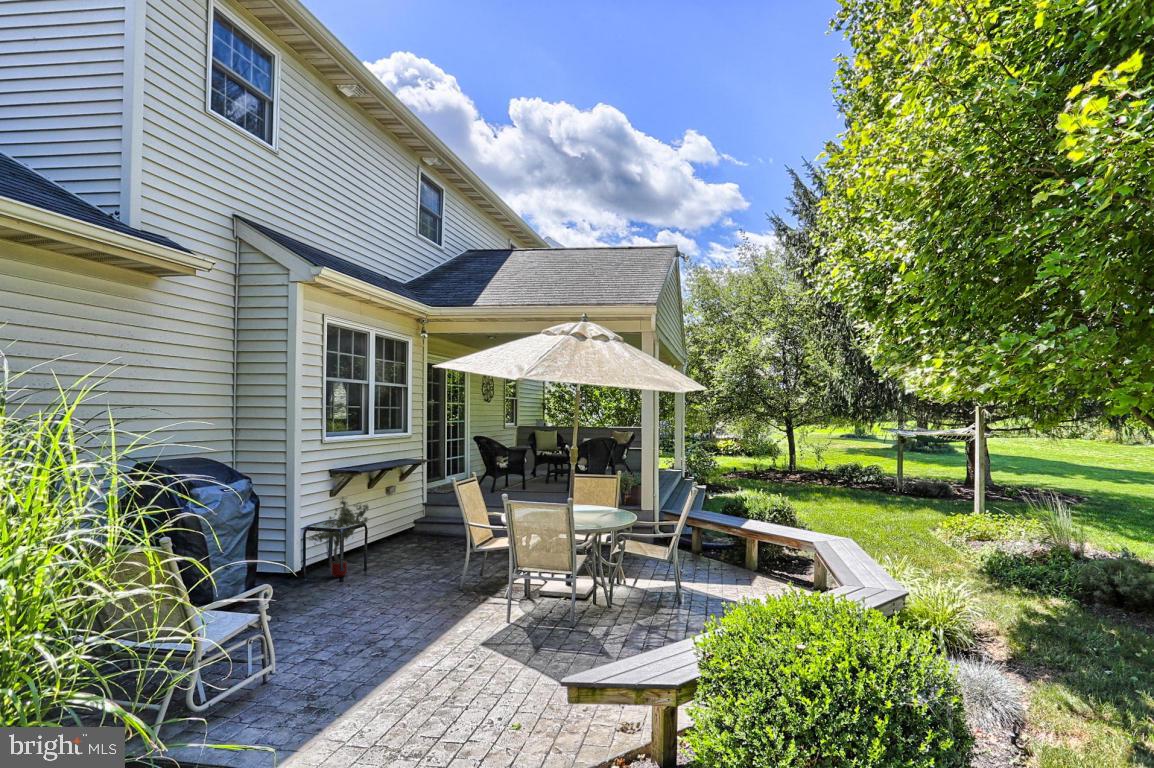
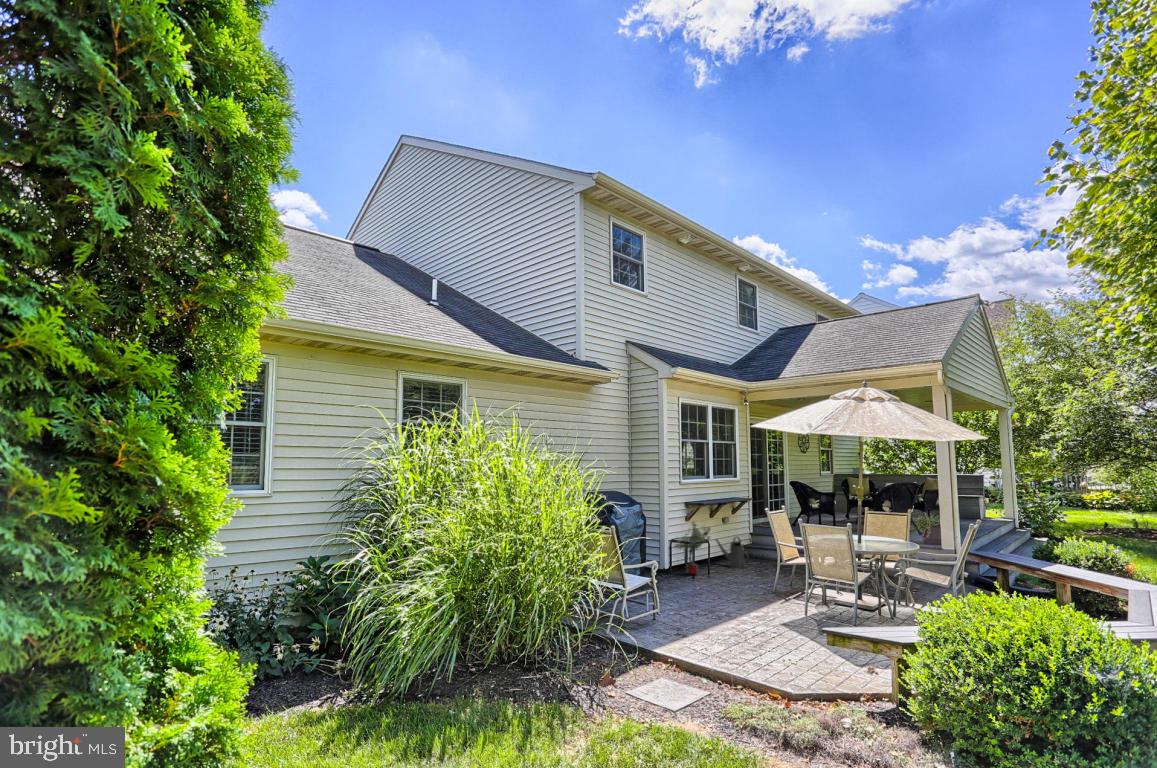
watering can: none [376,513,421,557] -> present [716,537,748,569]

